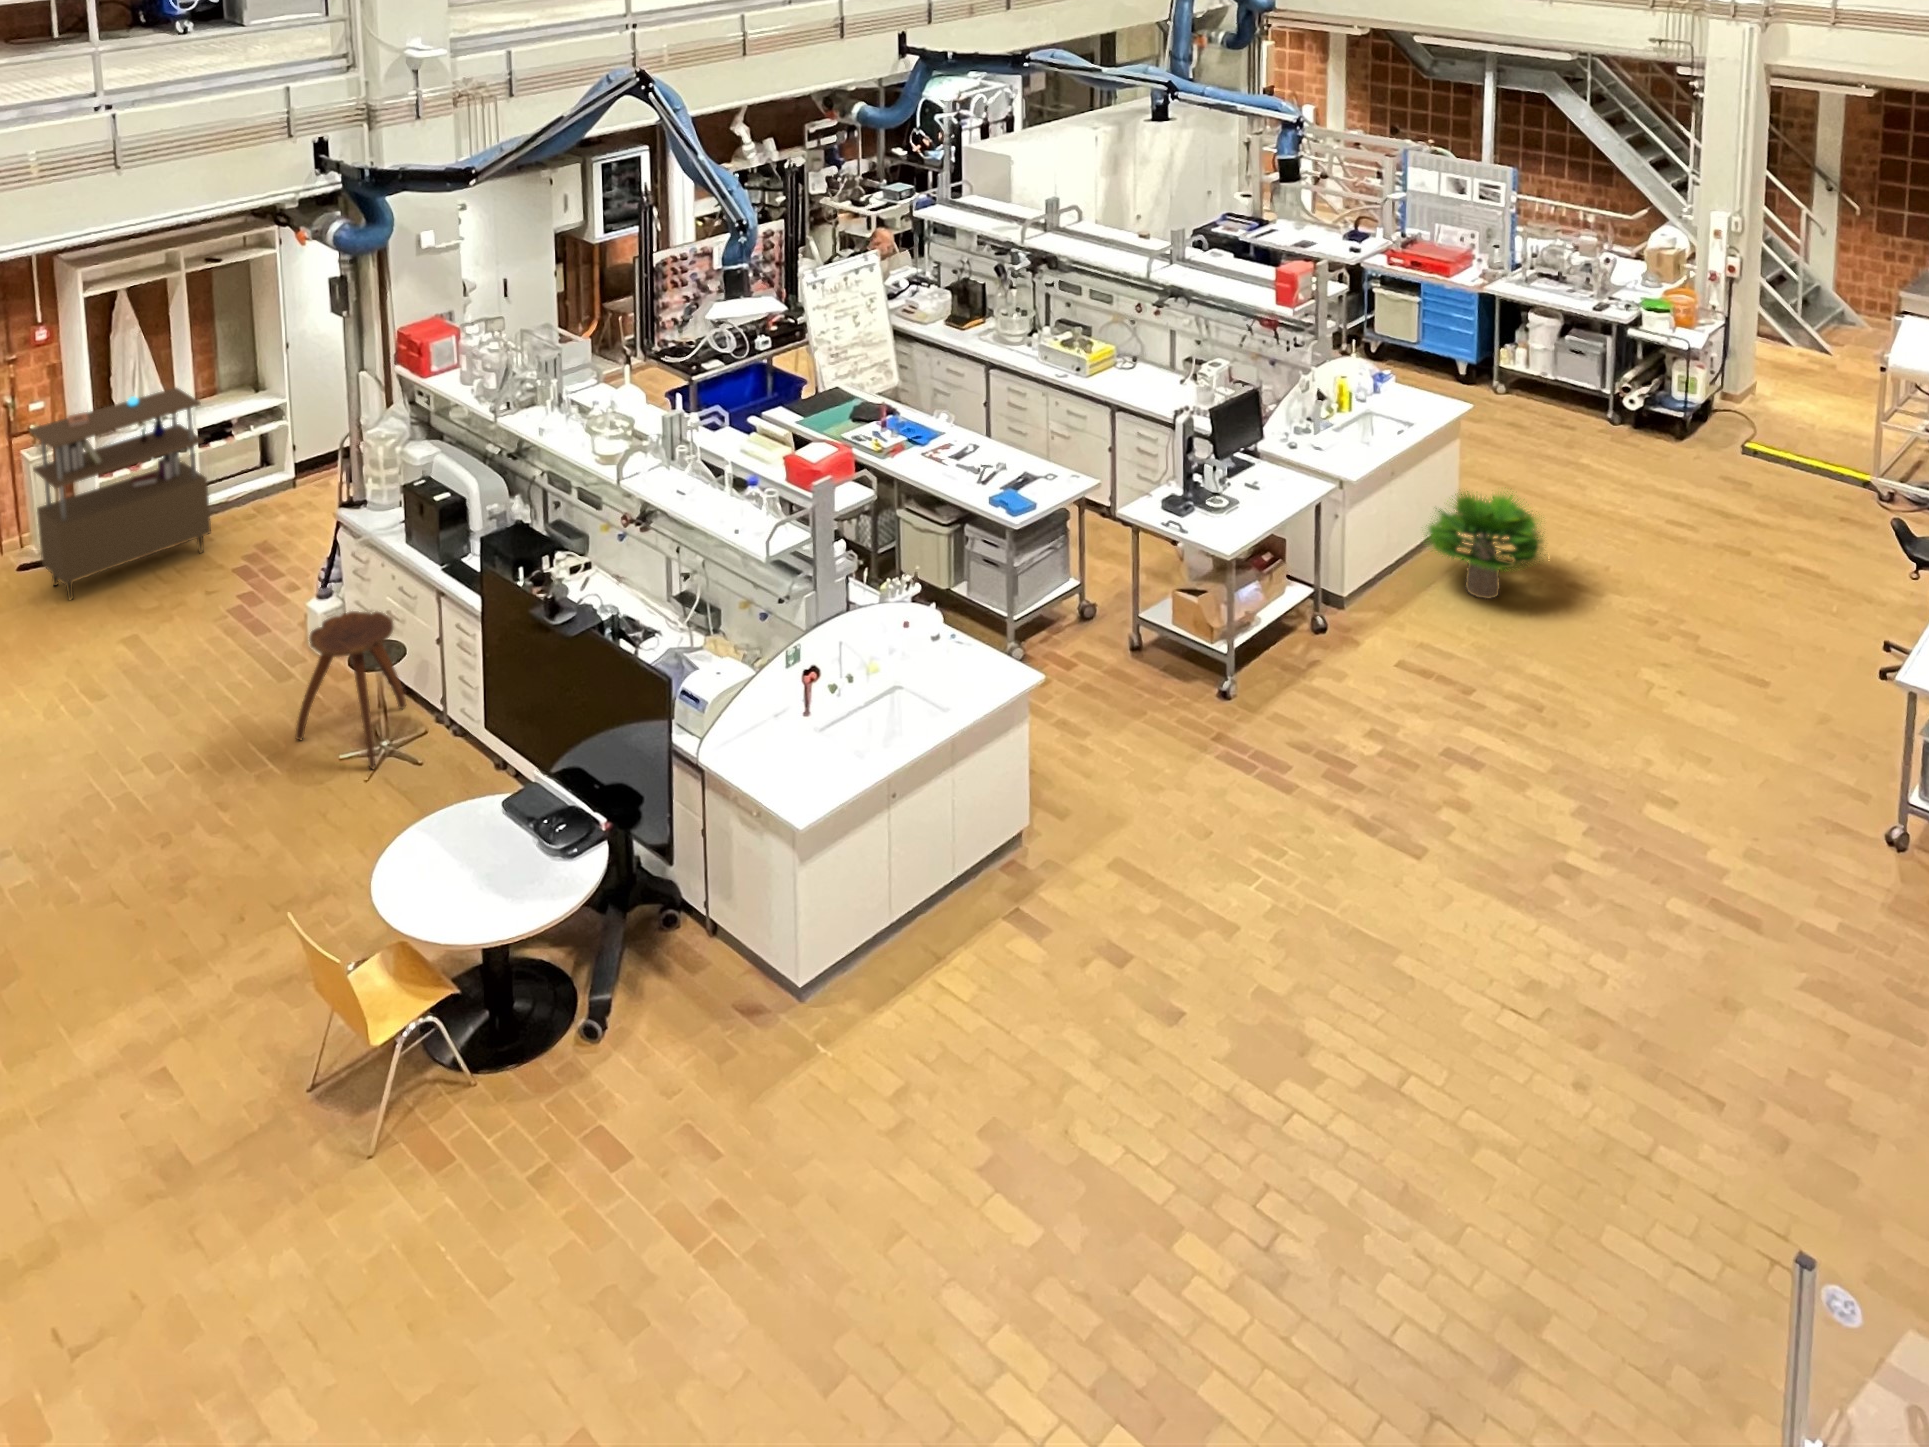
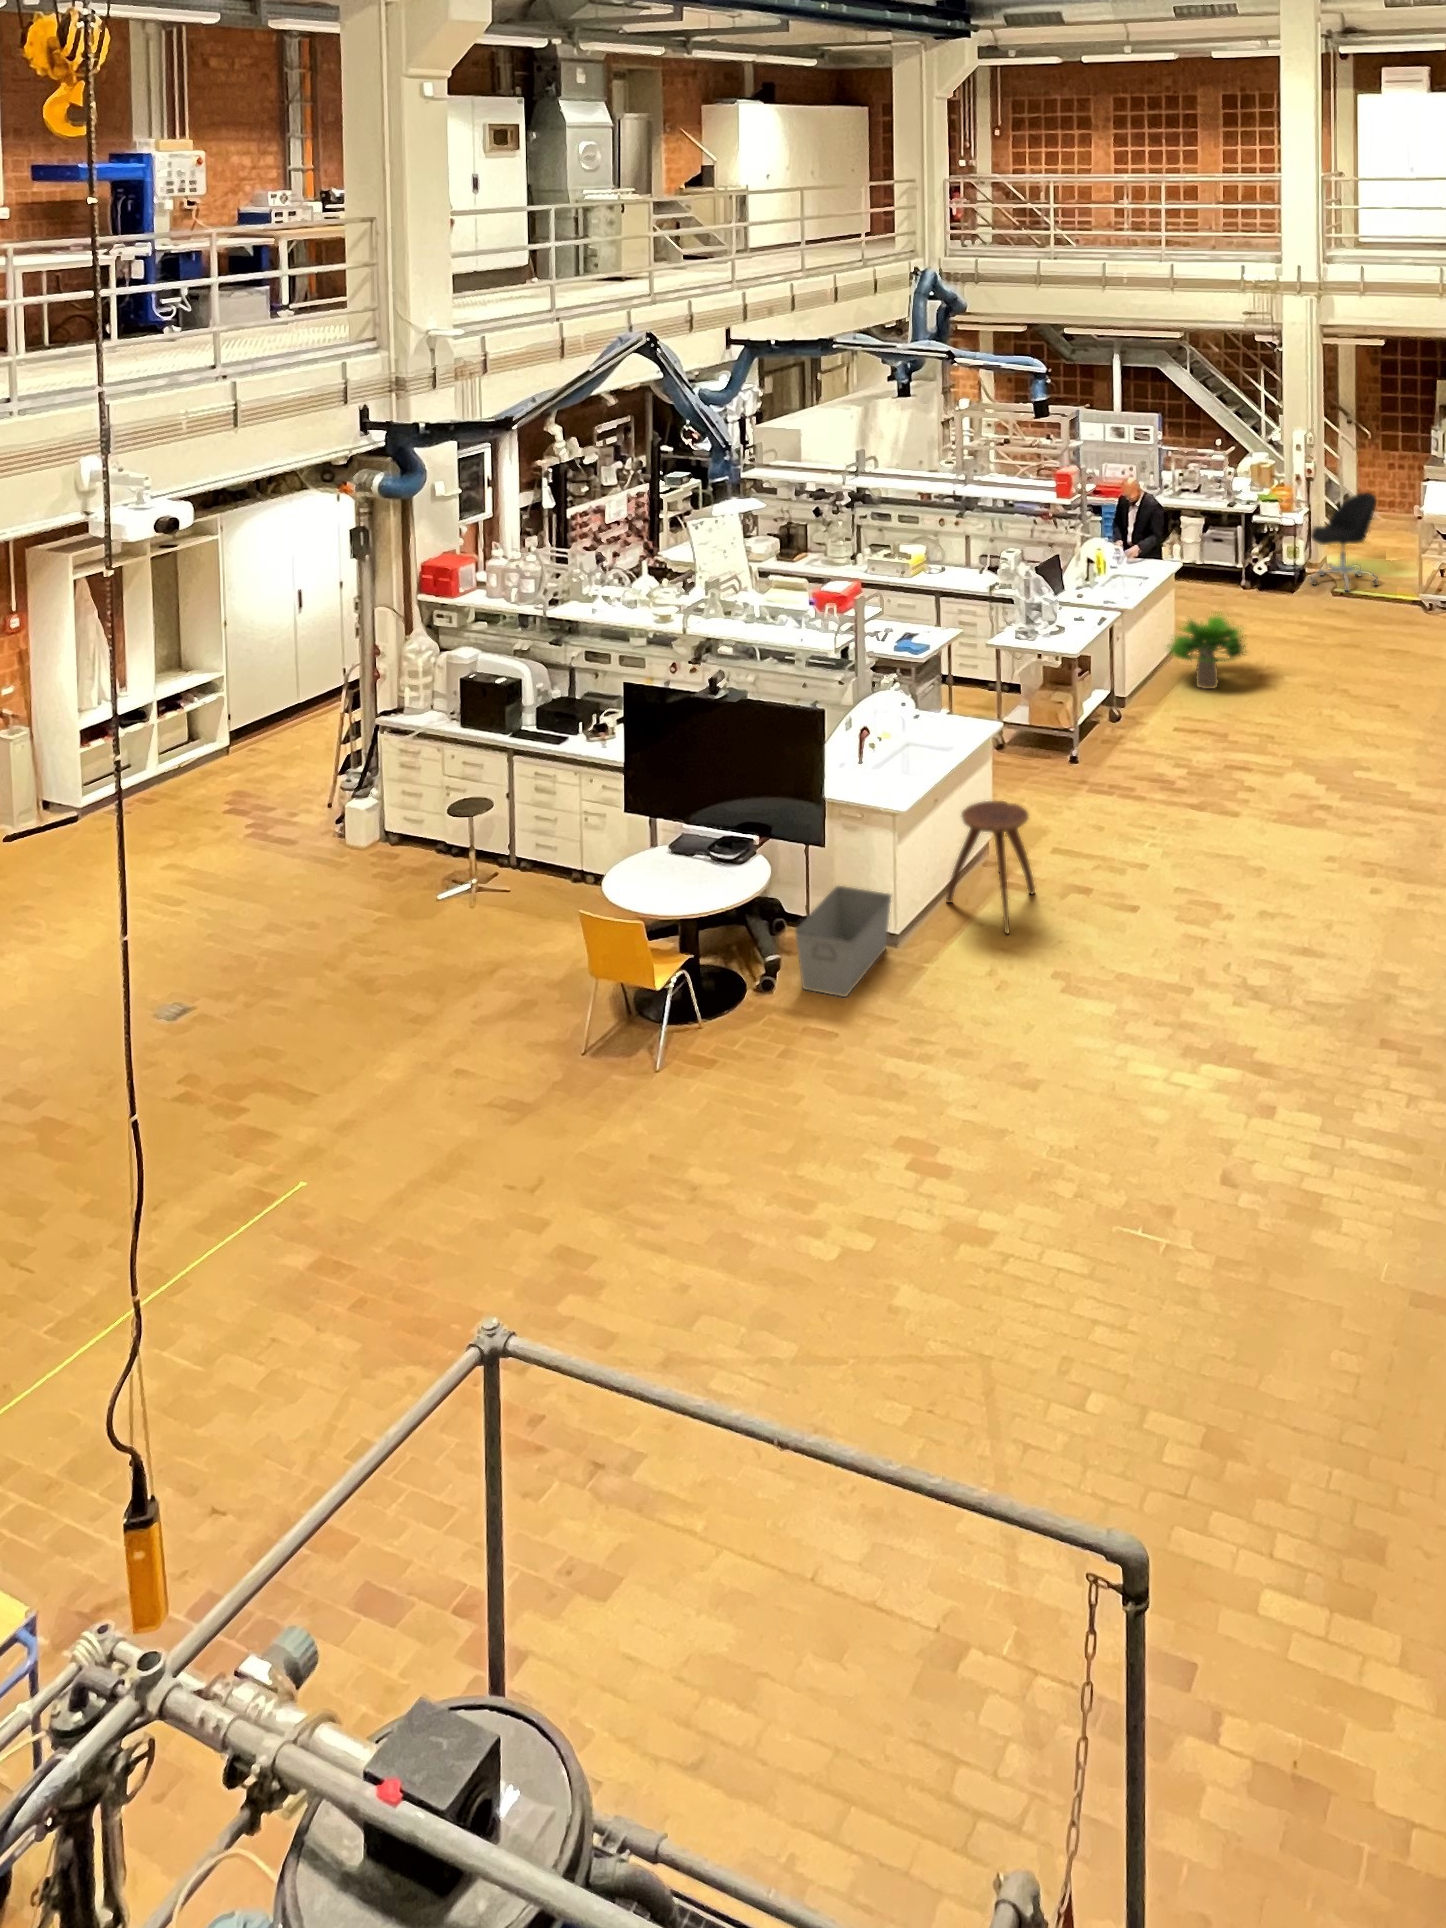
office chair: none [1711,309,1825,451] -> present [1311,492,1378,591]
shelving unit: present [30,388,211,600] -> none [38,657,191,849]
stool: present [296,611,406,769] -> present [946,801,1035,933]
storage bin: none [626,901,795,1098] -> present [795,886,891,997]

